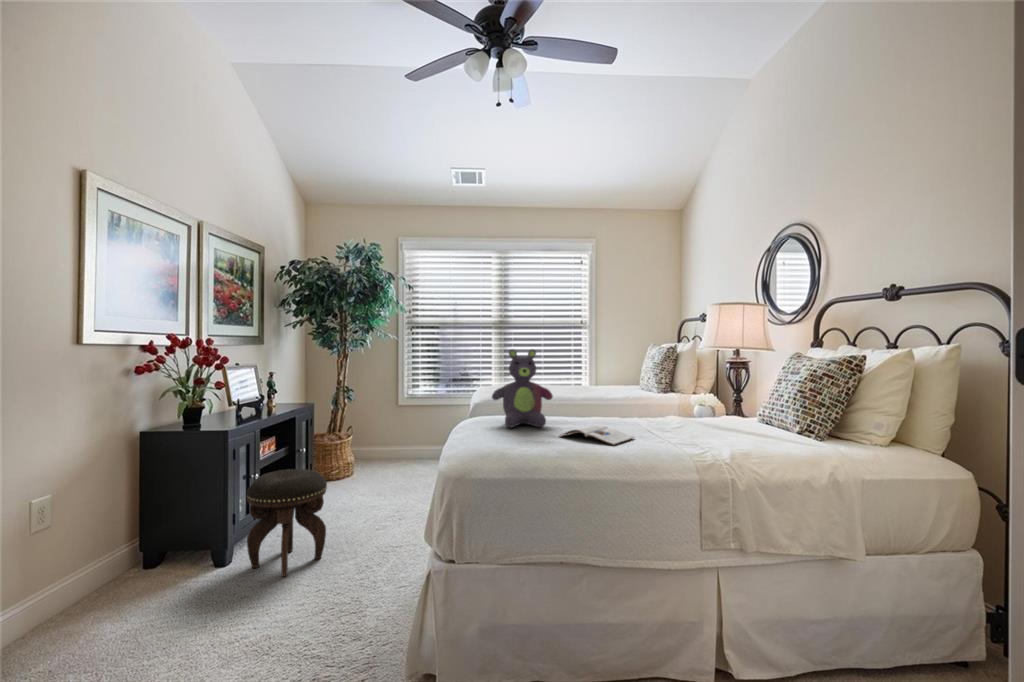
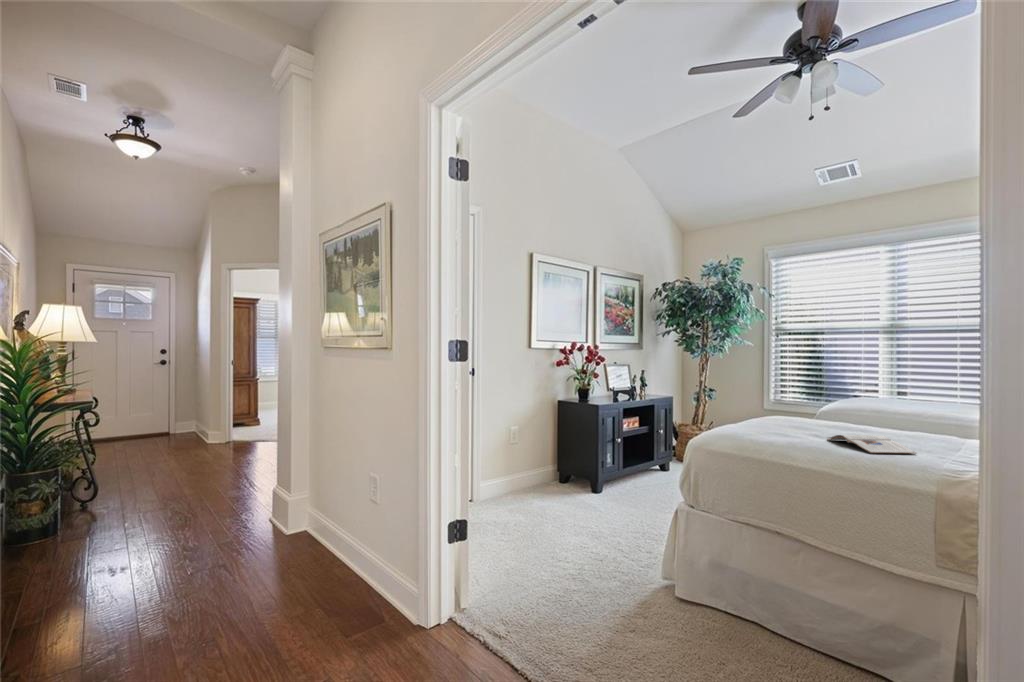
stuffed bear: present [492,349,553,427] -> none [782,358,849,432]
footstool: present [247,469,327,577] -> none [608,438,661,510]

